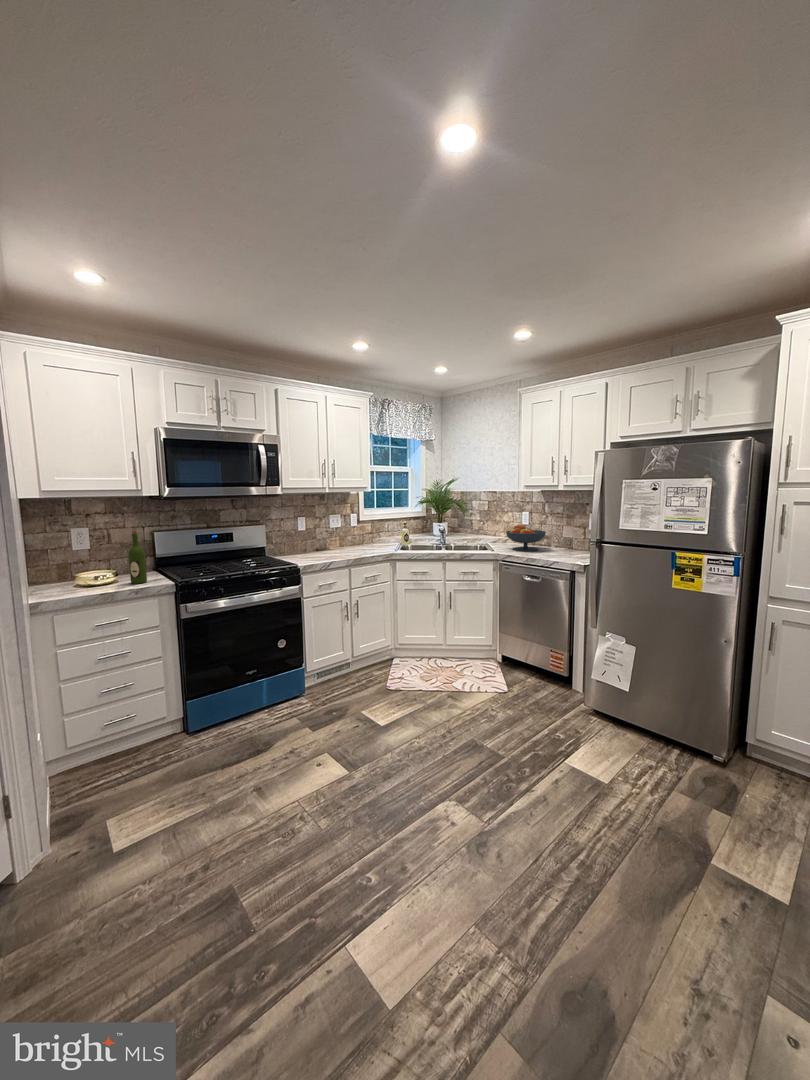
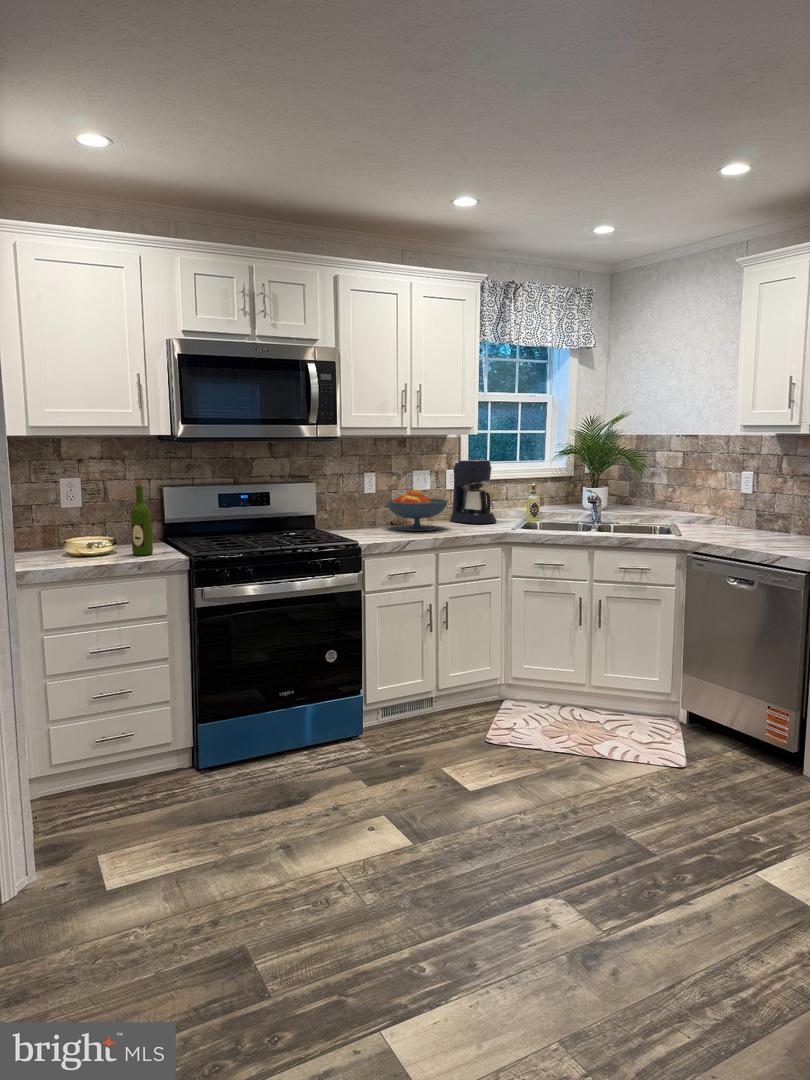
coffee maker: none [353,508,383,548] -> present [450,460,497,524]
fruit bowl: present [506,525,546,551] -> present [386,489,448,531]

